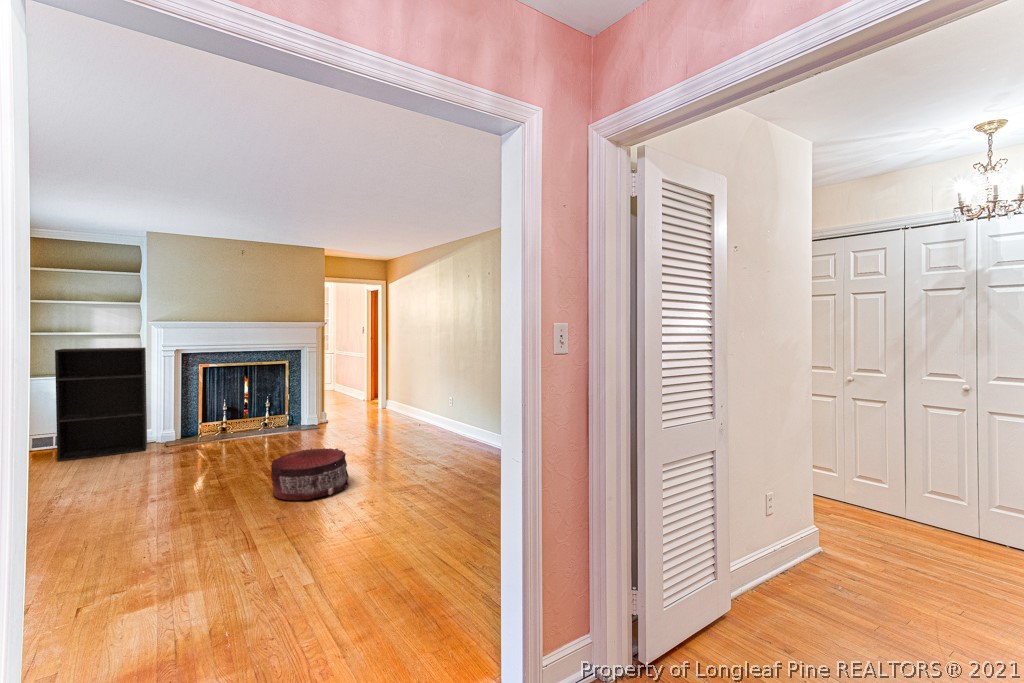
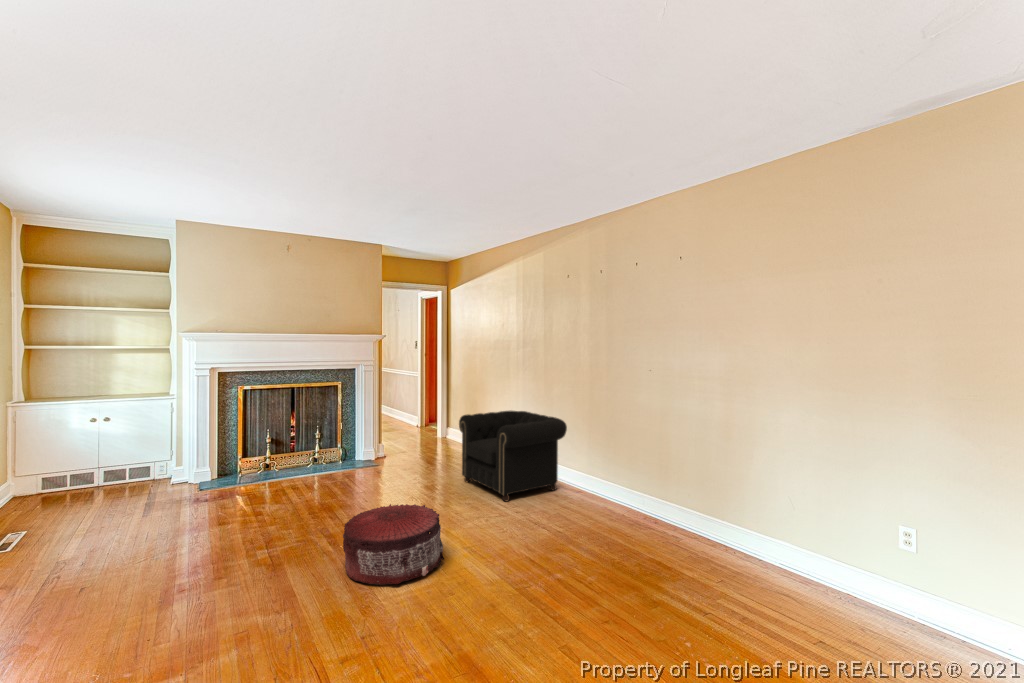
bookshelf: present [55,347,147,461] -> none [71,366,178,509]
armchair: none [382,383,466,451] -> present [459,411,567,501]

